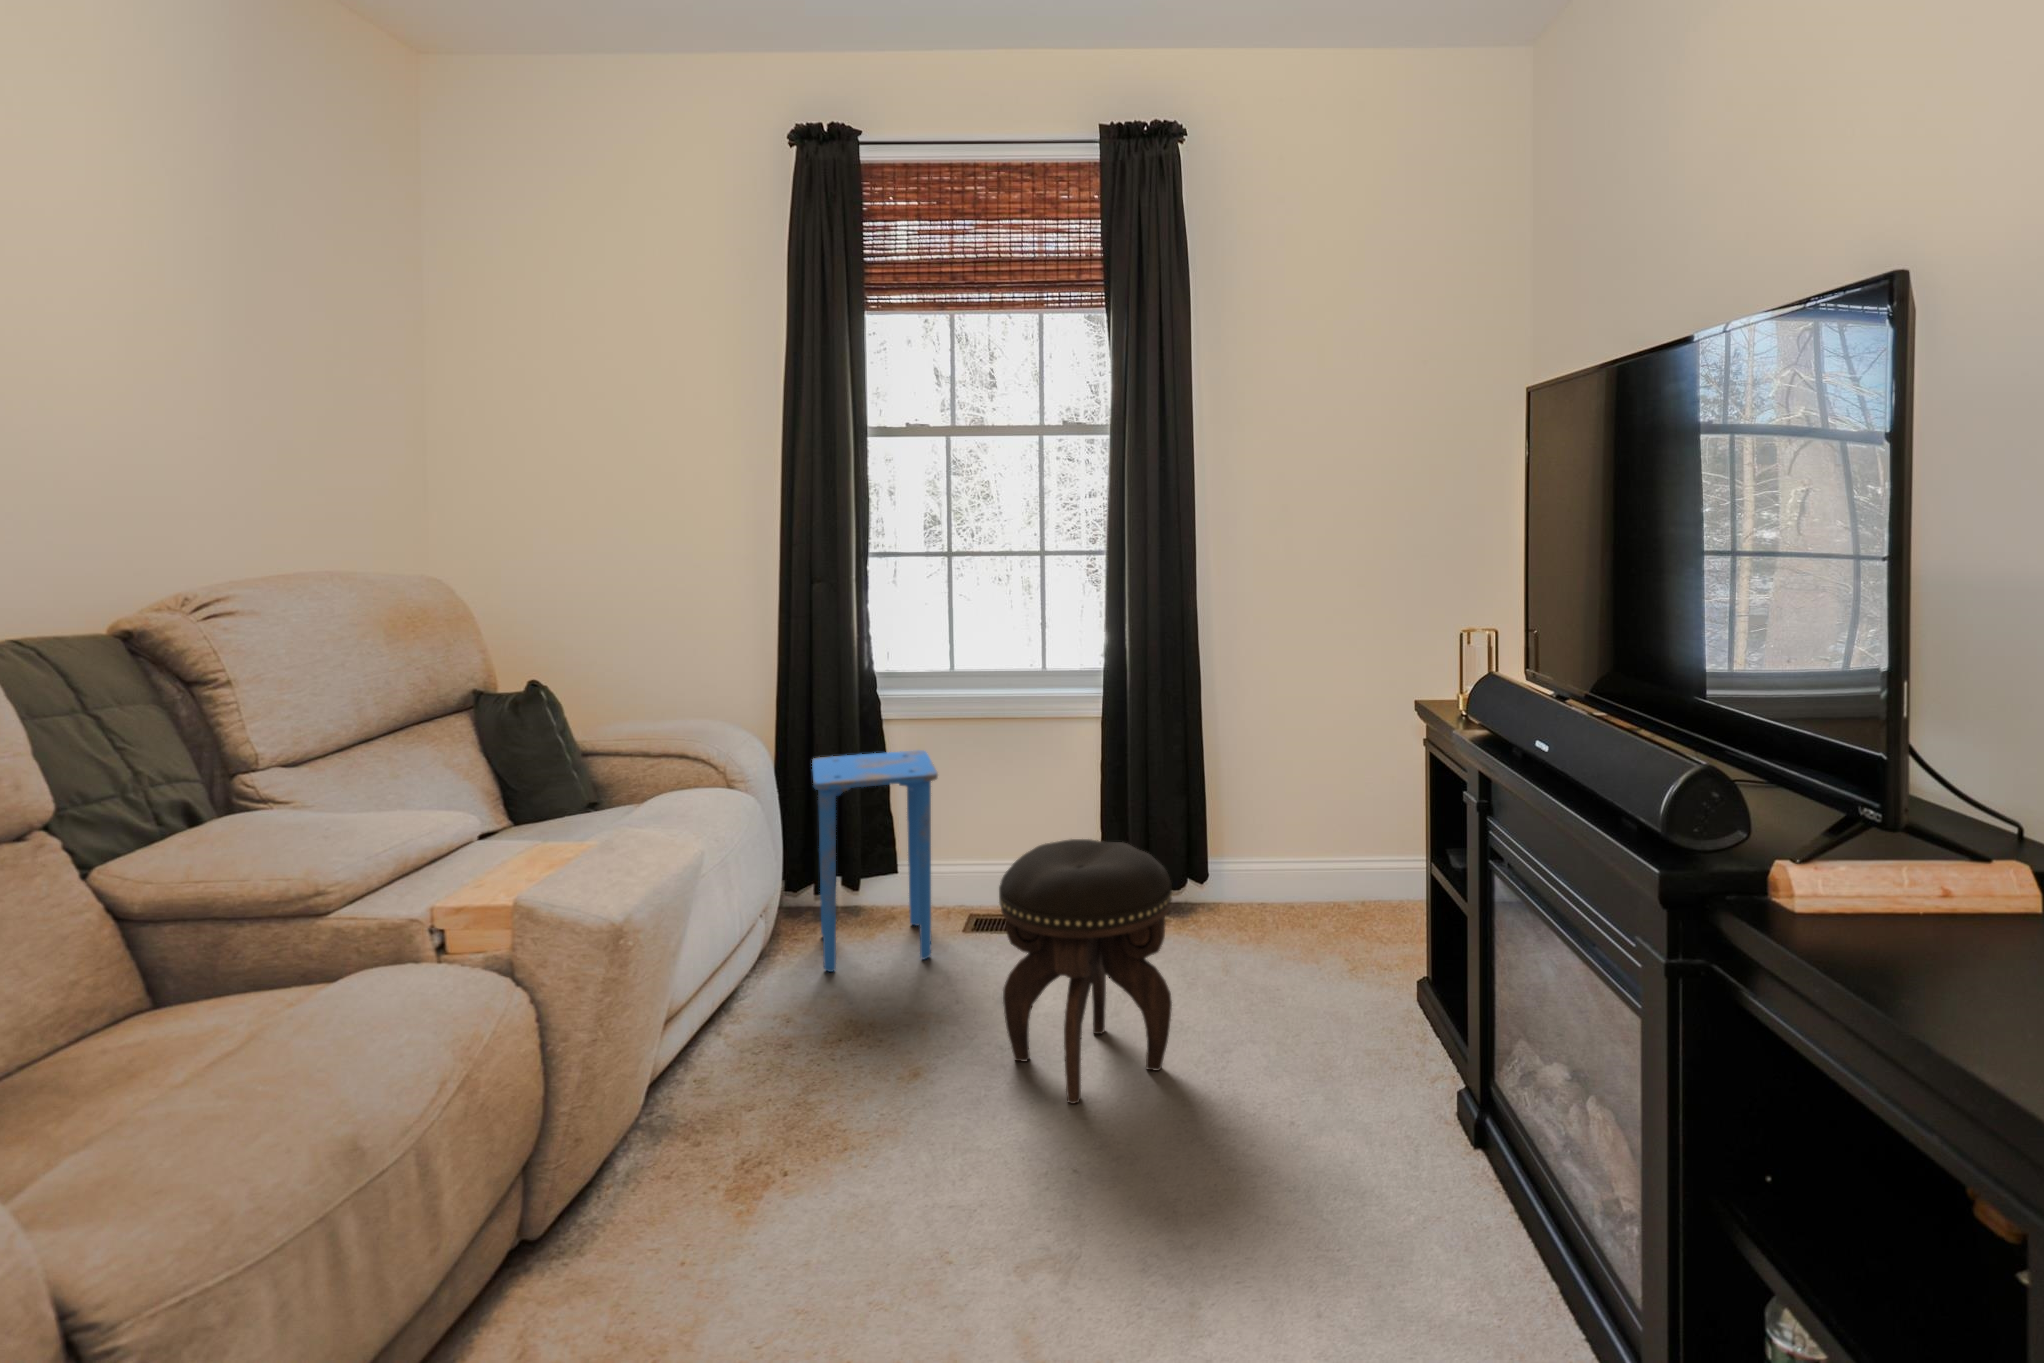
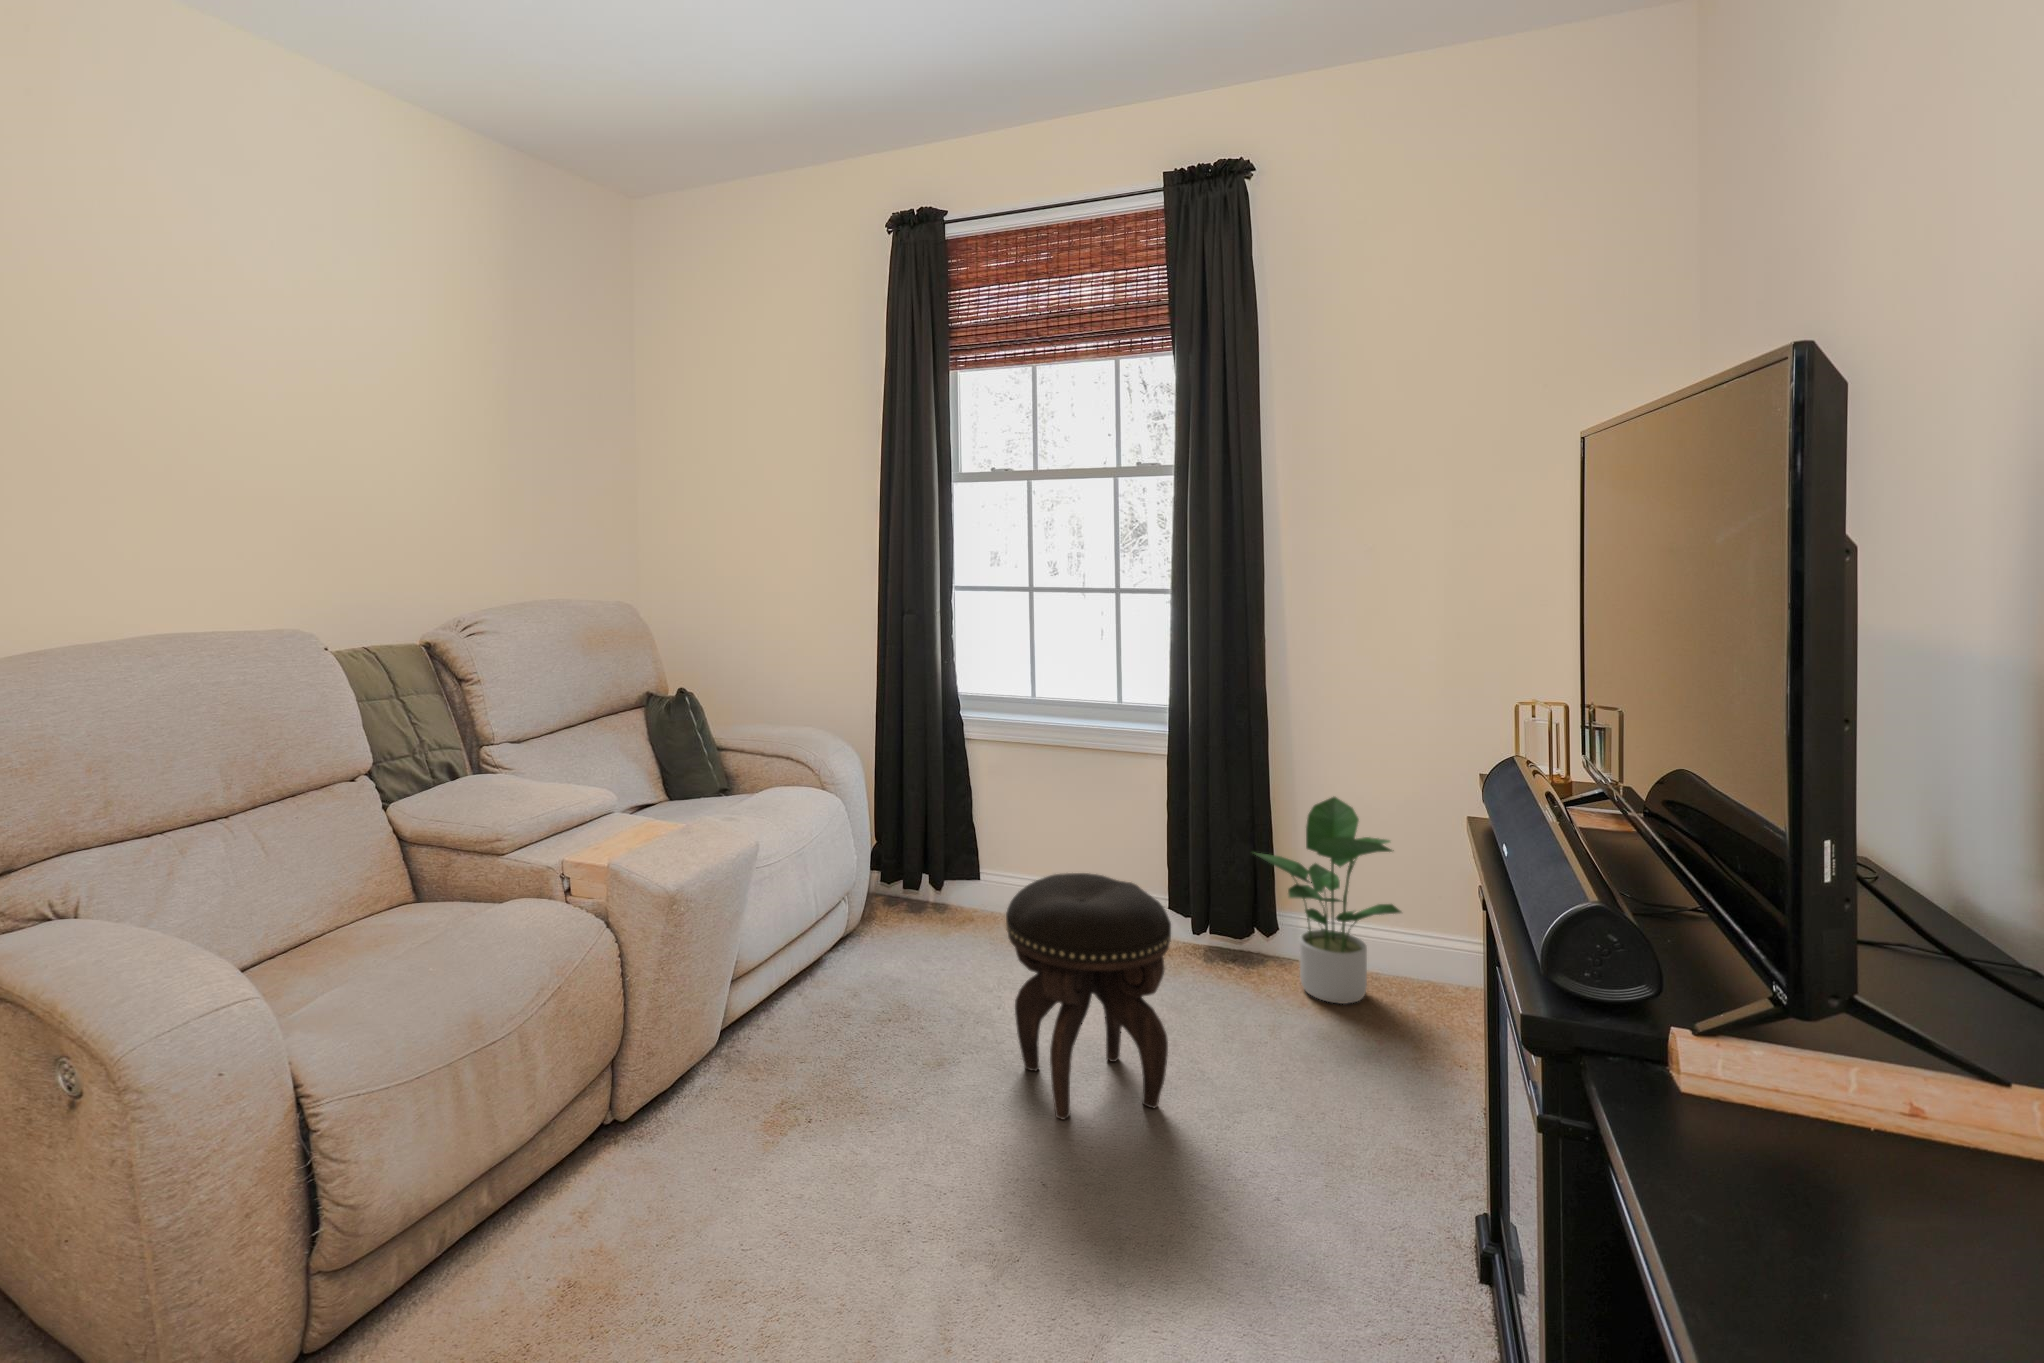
potted plant: none [1194,742,1330,938] -> present [1256,797,1401,1004]
side table: present [812,750,938,972] -> none [889,768,999,961]

